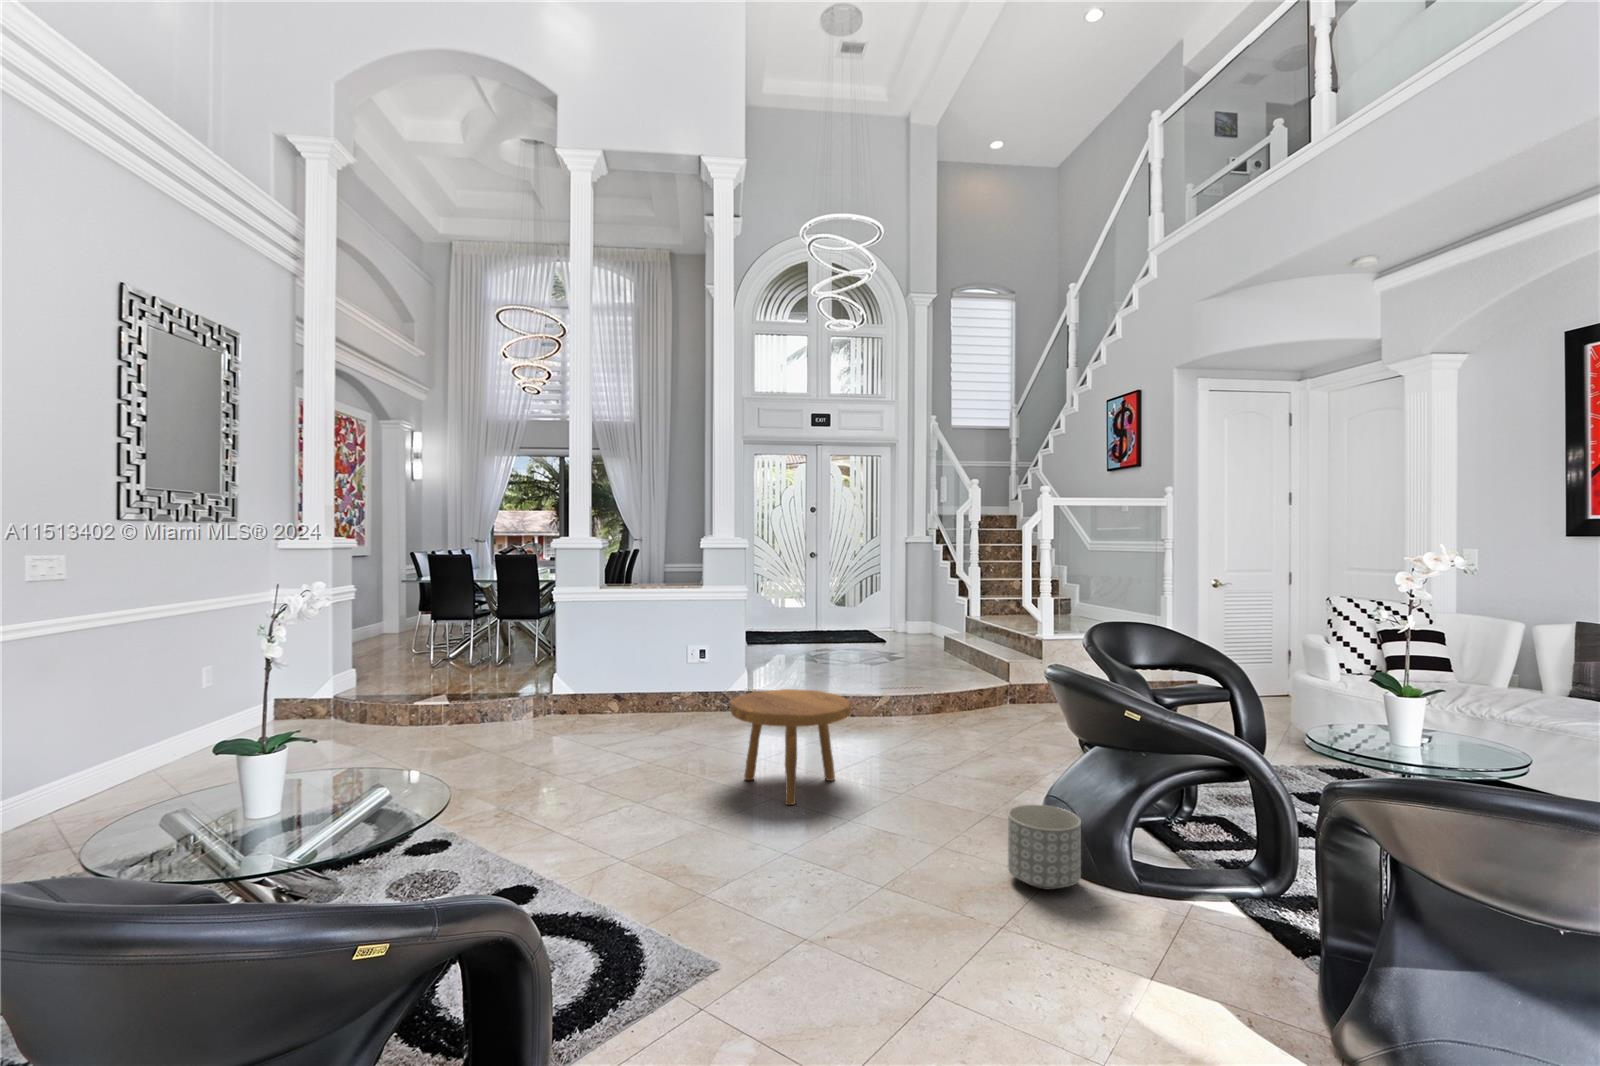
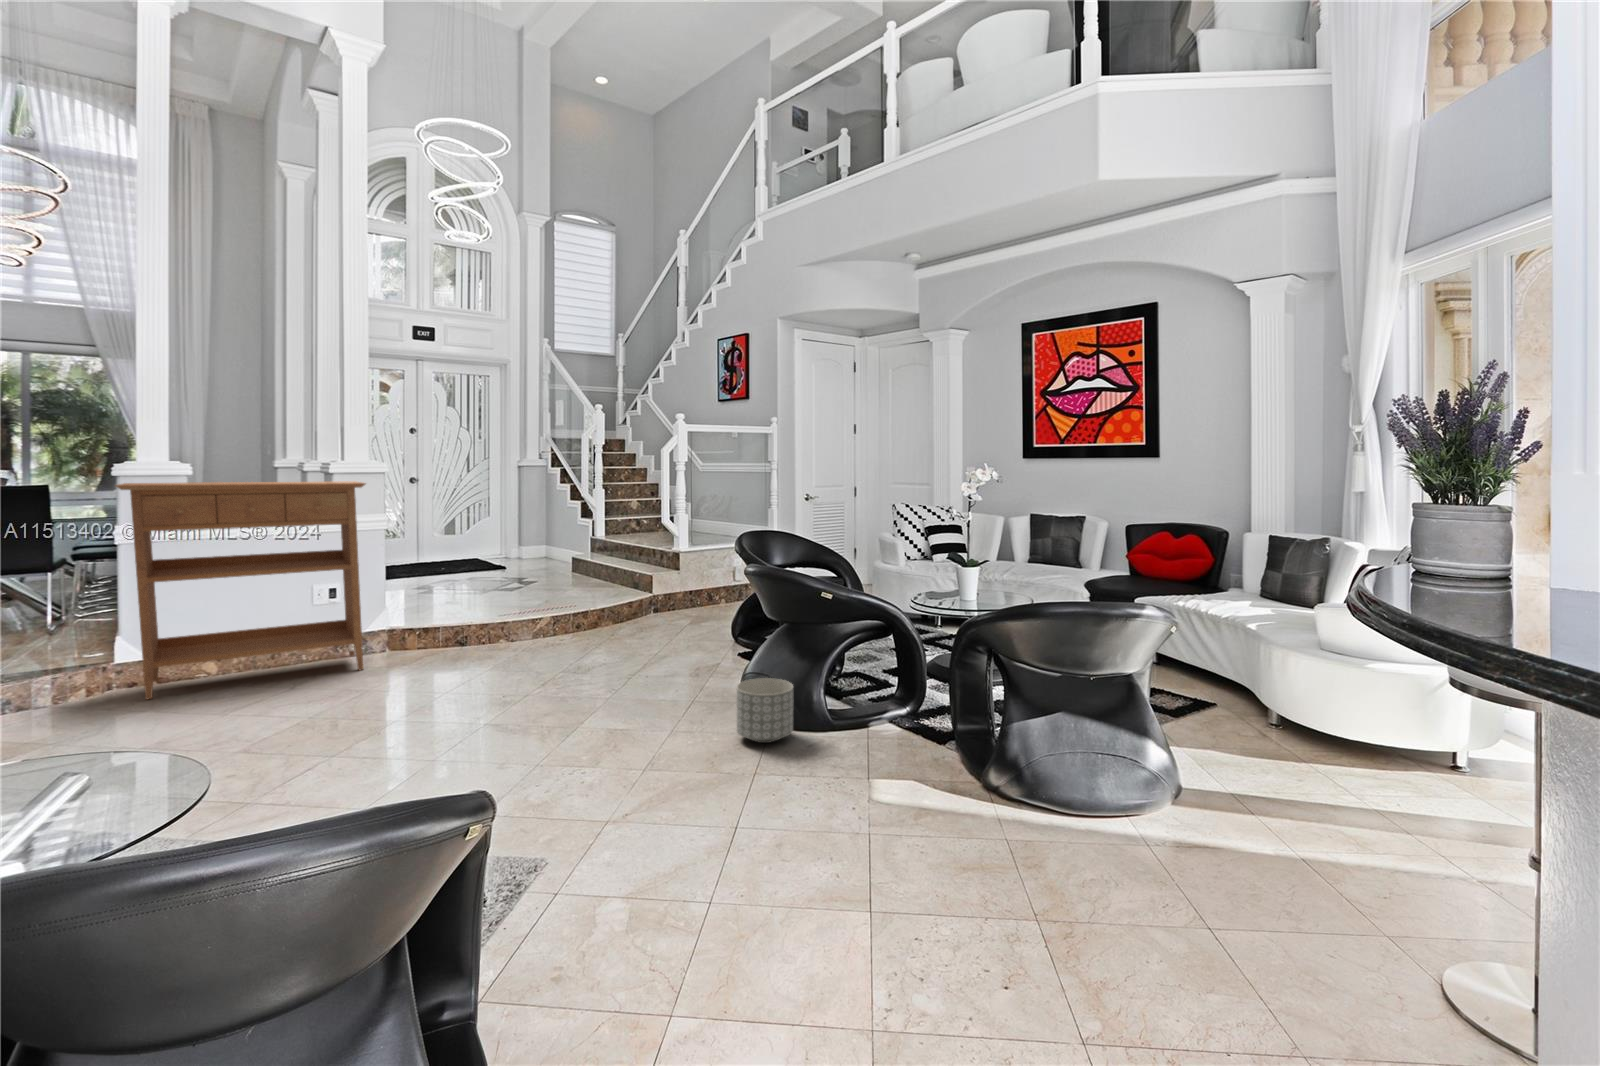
console table: none [554,555,727,728] -> present [115,481,365,699]
footstool: present [730,689,851,805] -> none [425,614,558,726]

